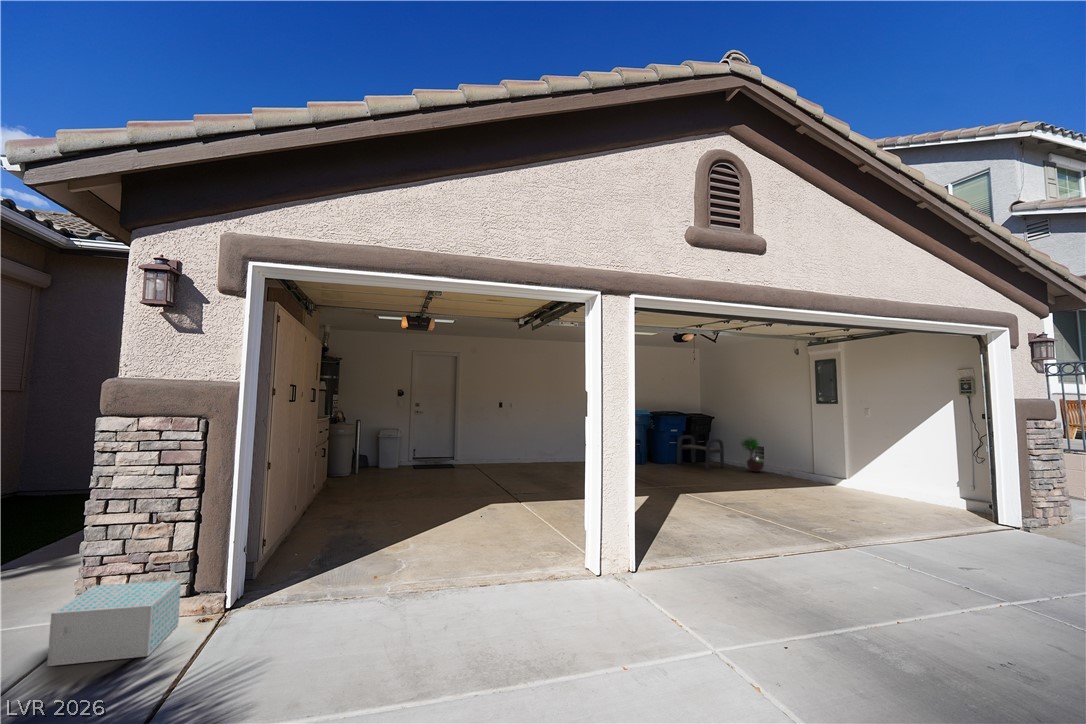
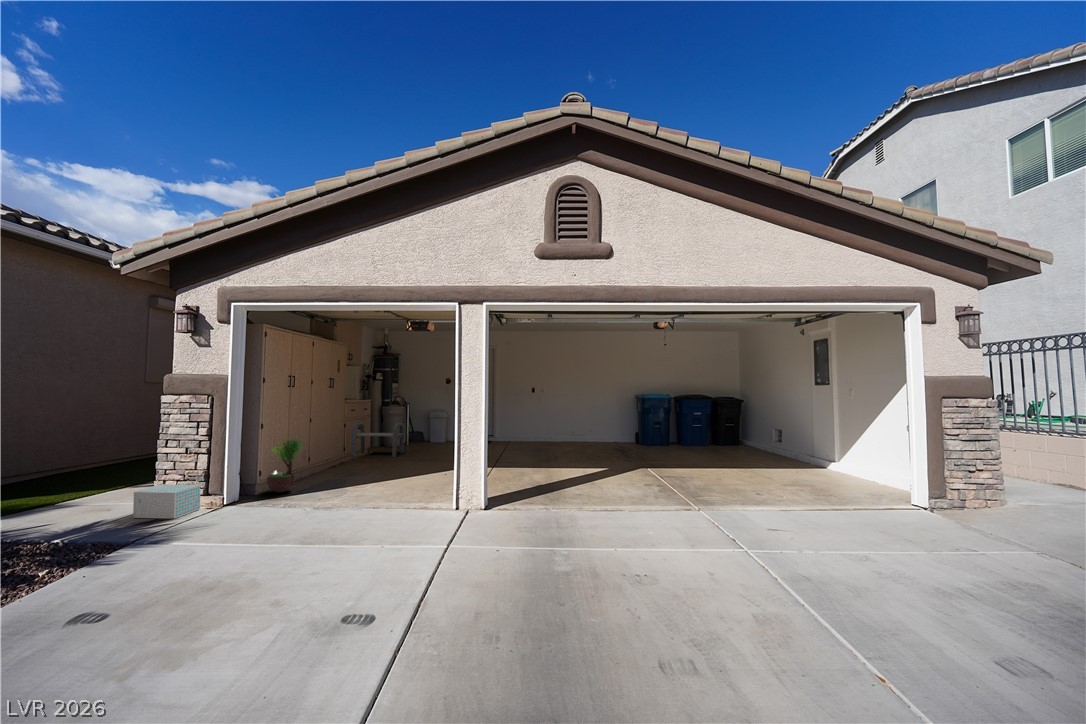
bench: present [677,435,724,469] -> present [351,422,404,457]
potted tree: present [741,438,764,472] -> present [267,440,302,493]

